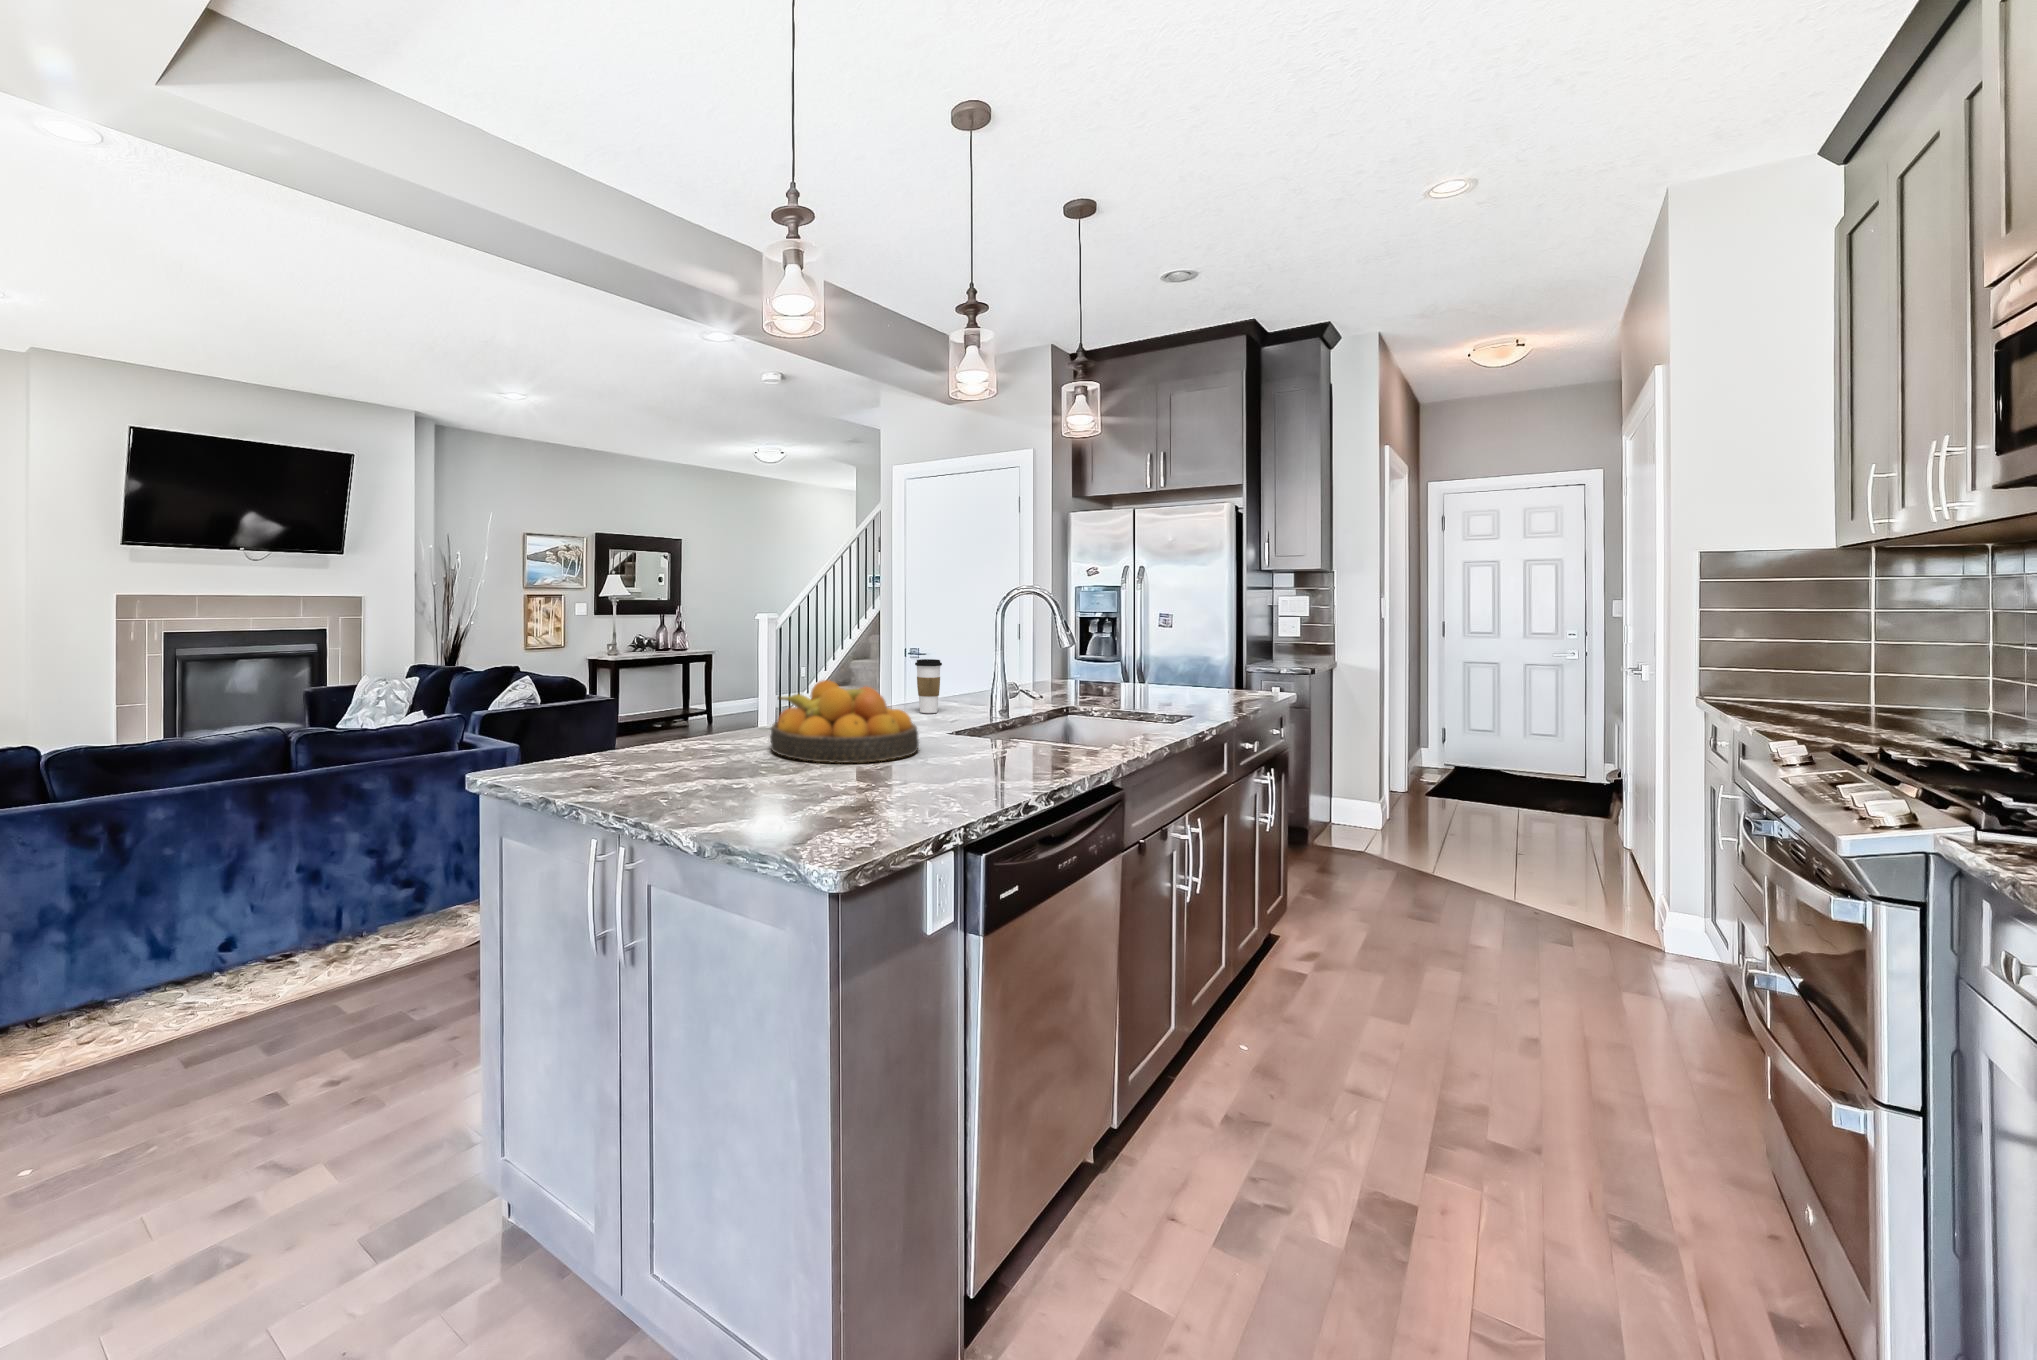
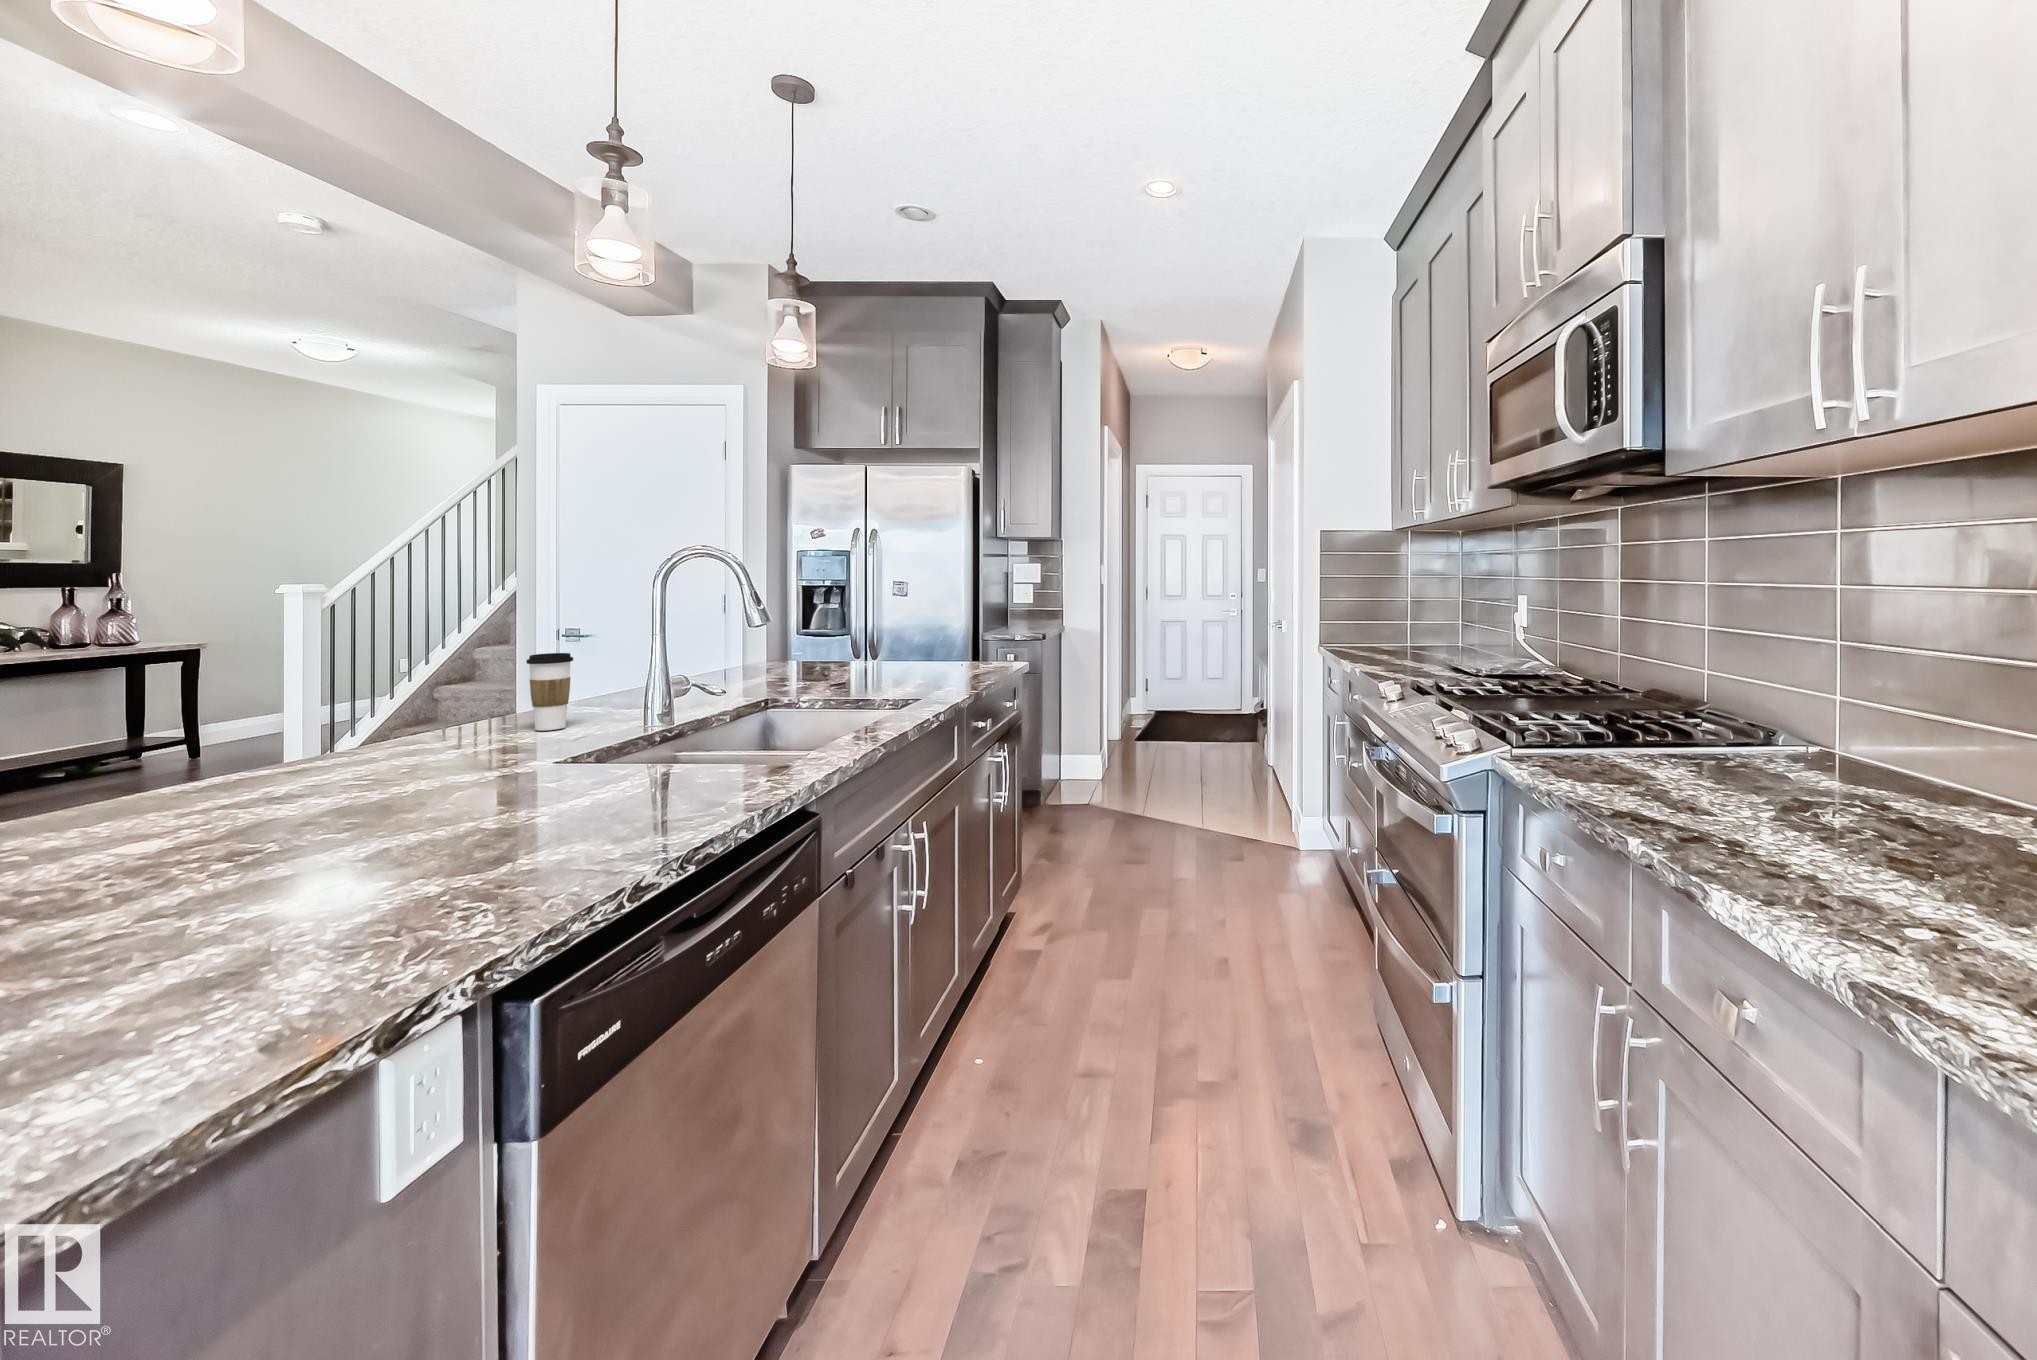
fruit bowl: present [770,680,919,763] -> none [142,706,491,860]

